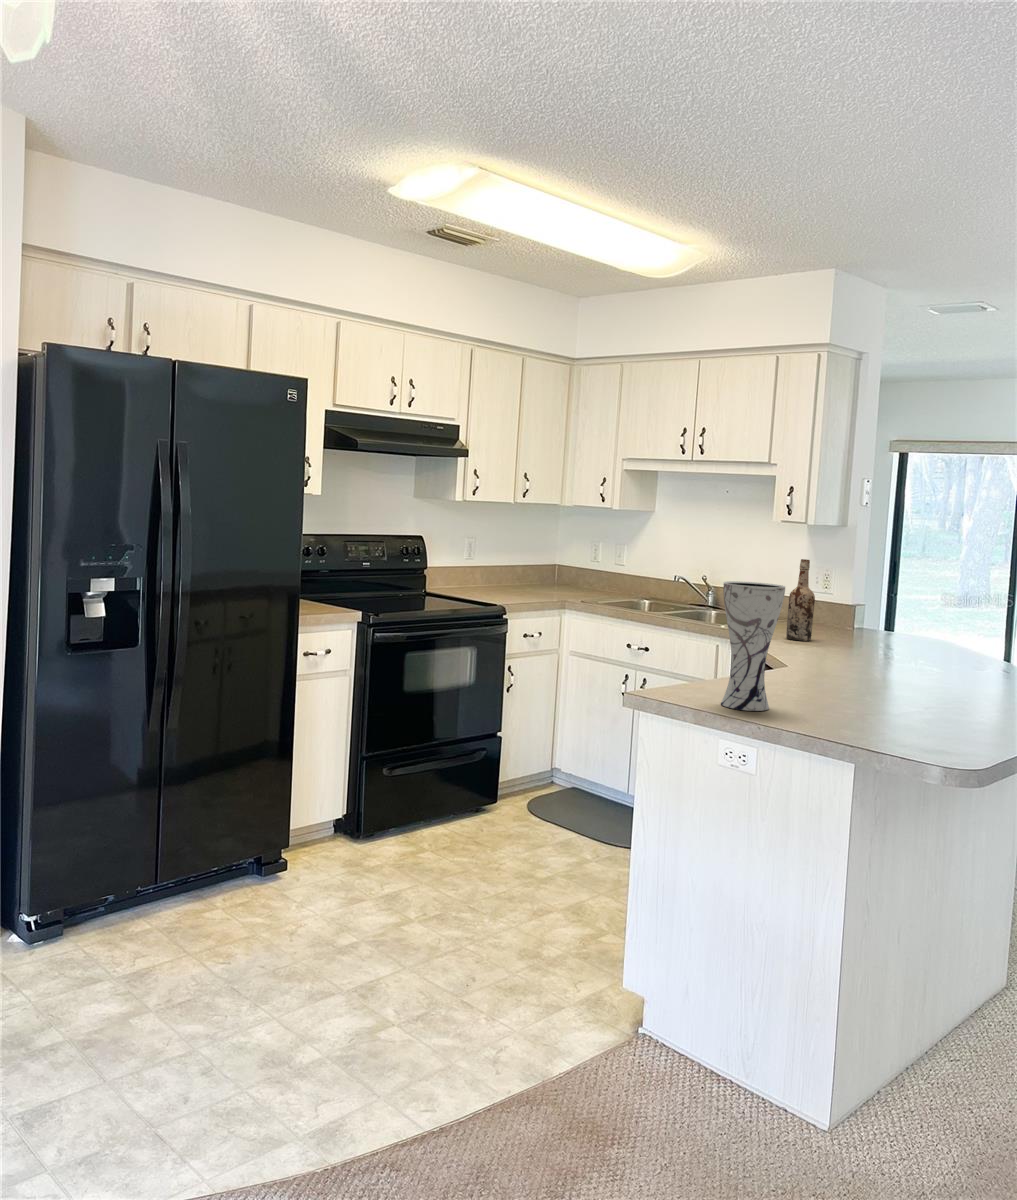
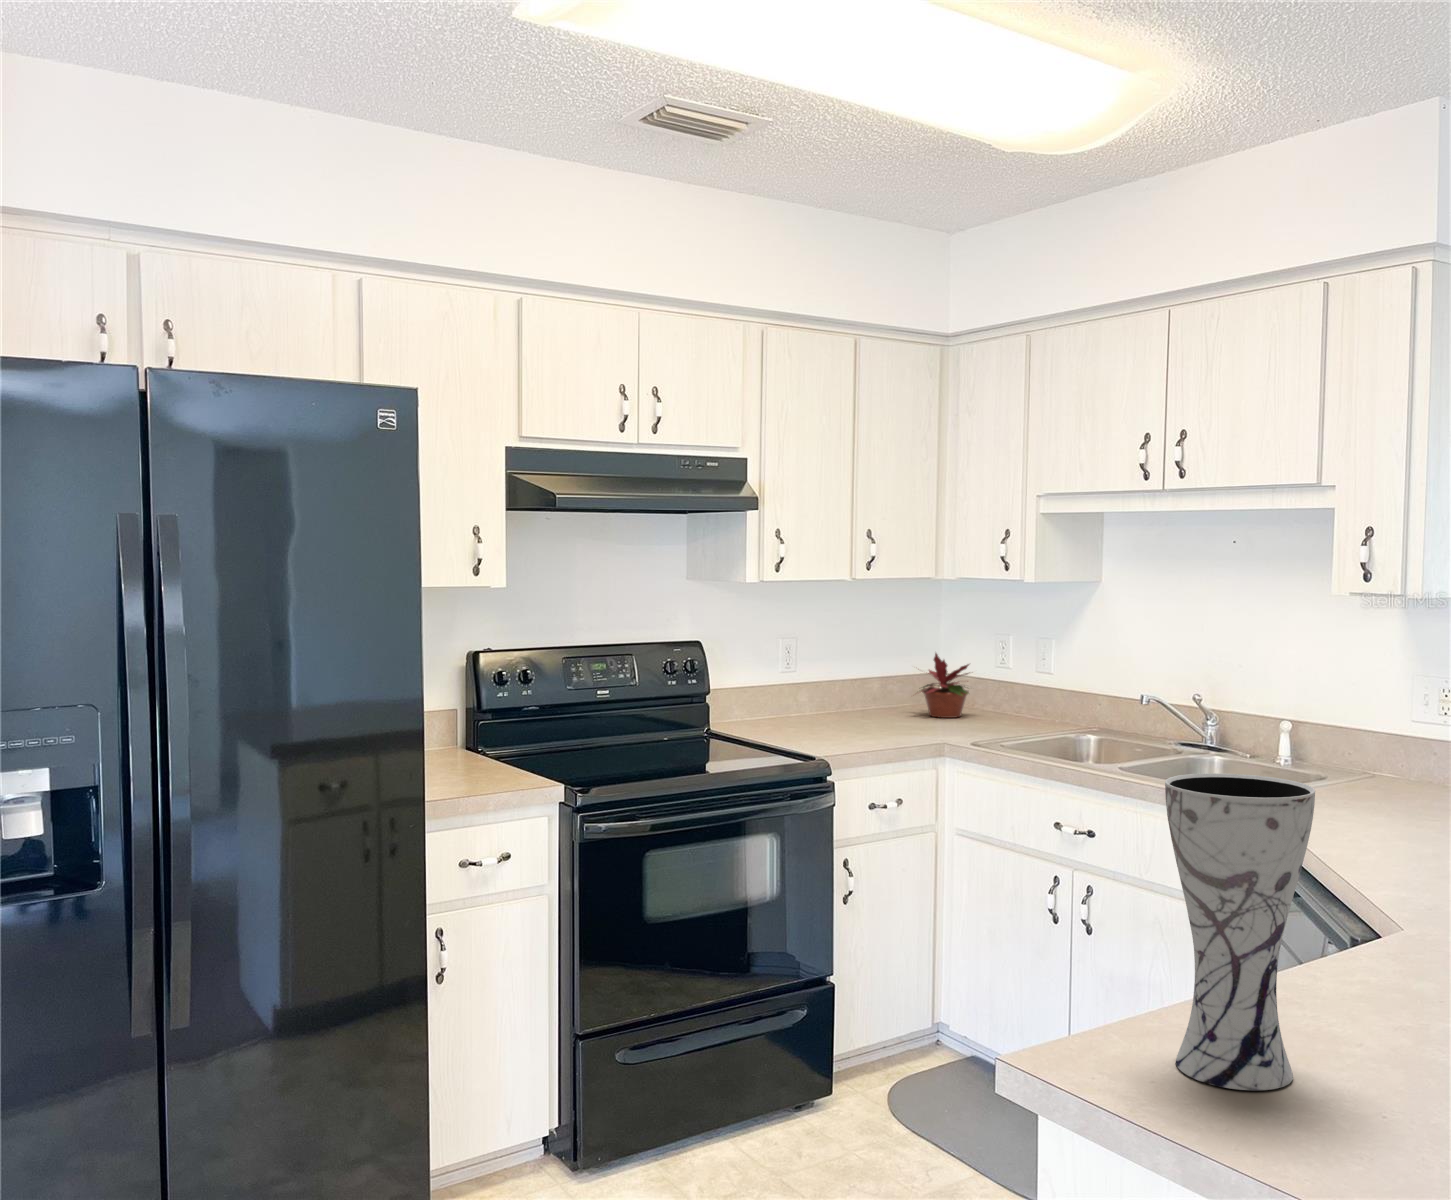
potted plant: none [539,550,584,591] -> present [917,653,969,718]
wine bottle: present [786,559,815,641] -> none [1342,669,1396,826]

